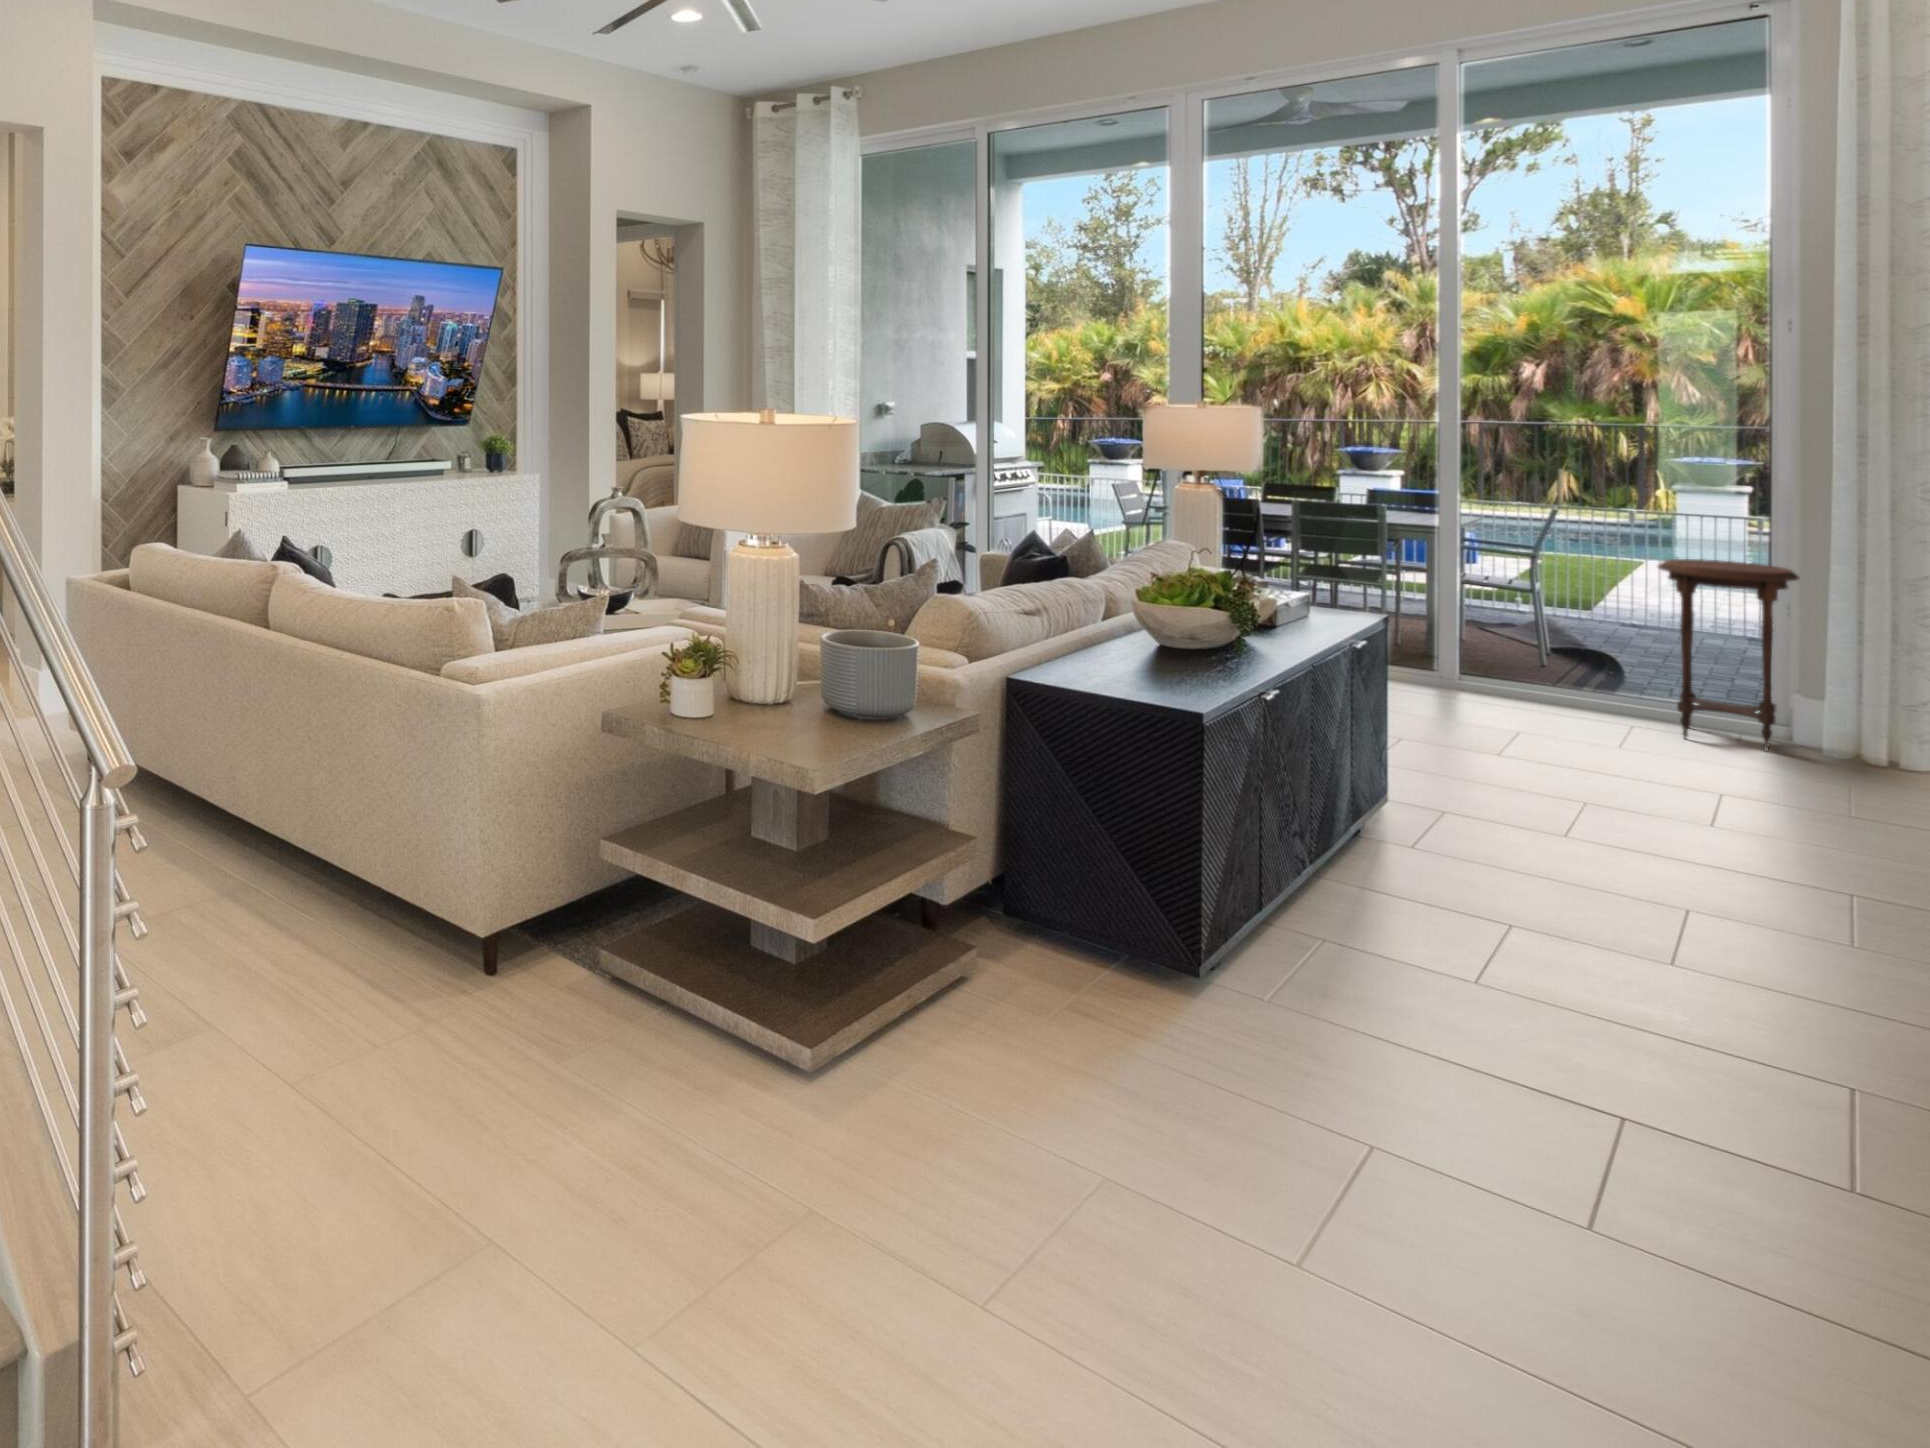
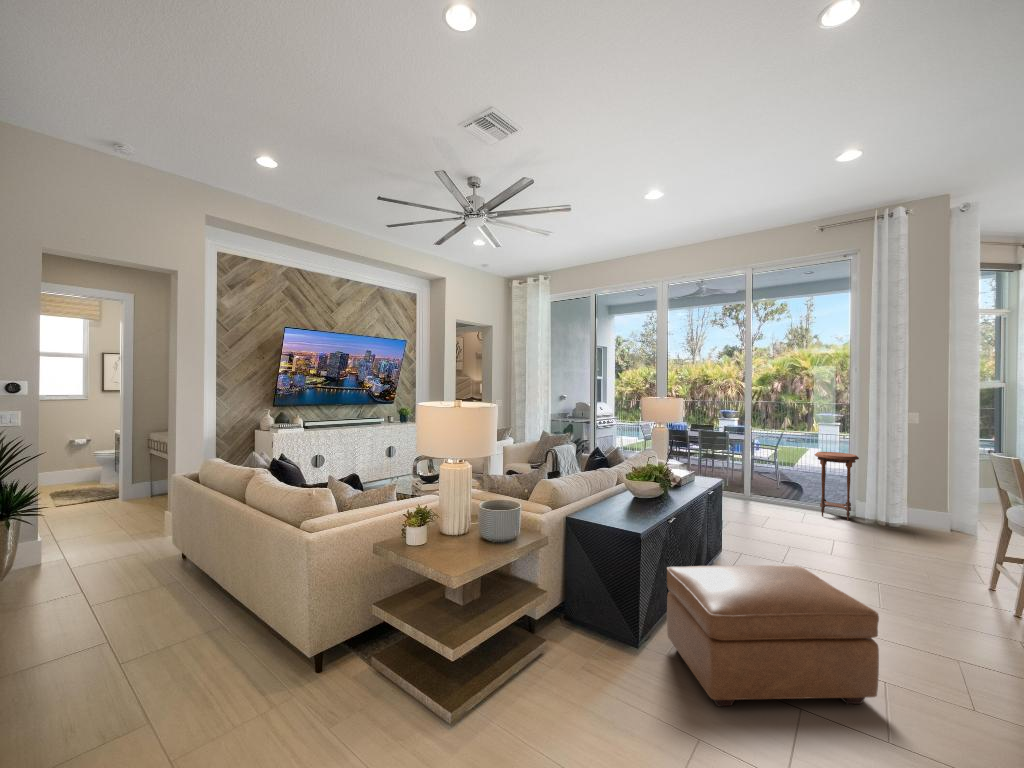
ottoman: none [1258,808,1850,1154] -> present [667,565,879,706]

